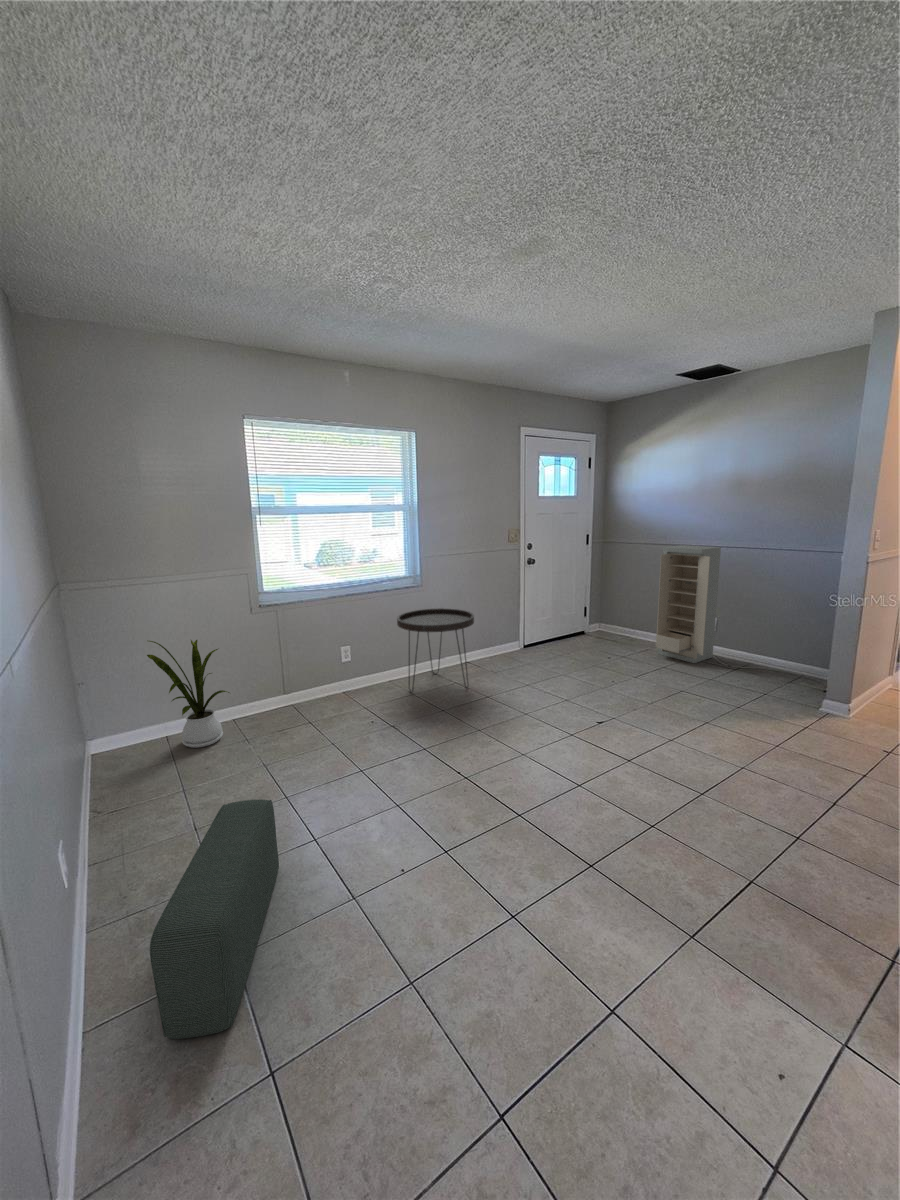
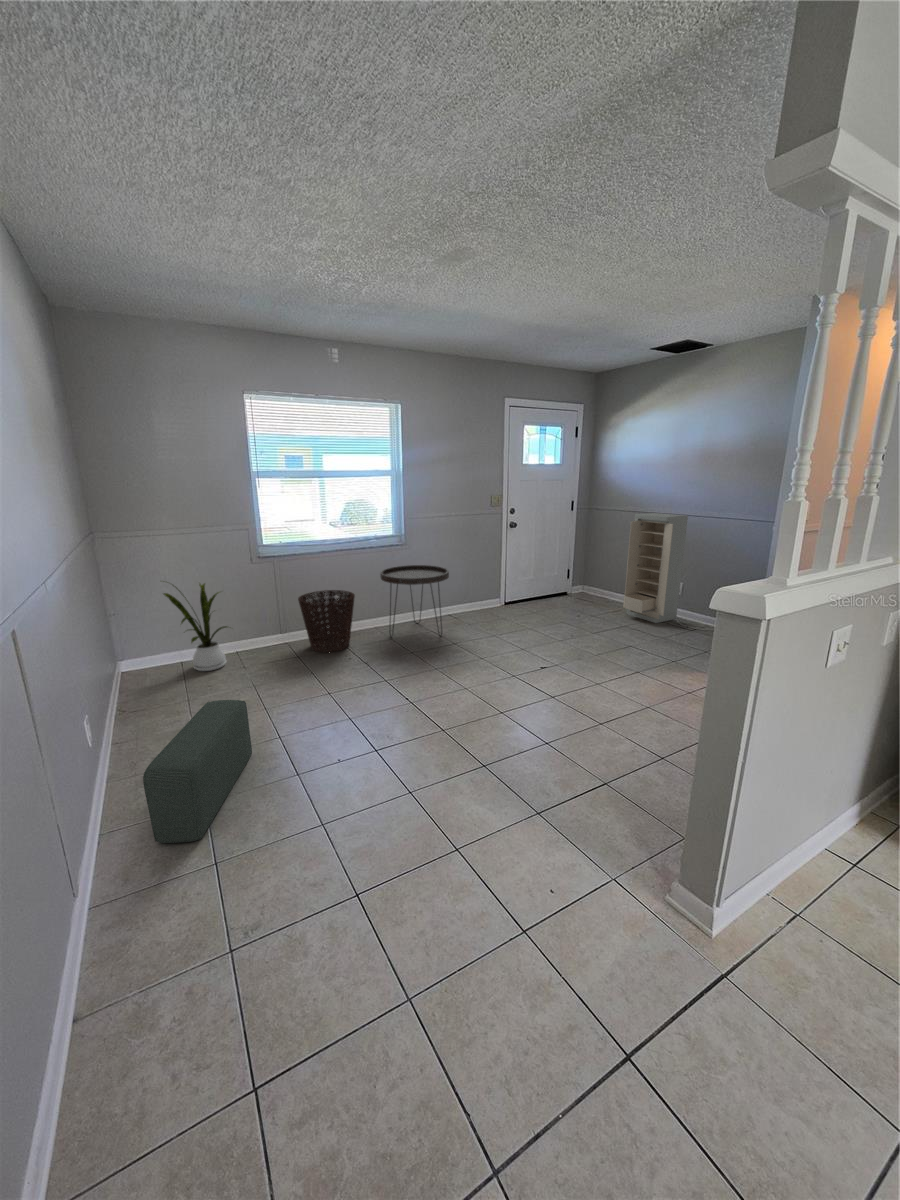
basket: none [306,641,372,715] -> present [298,590,355,652]

